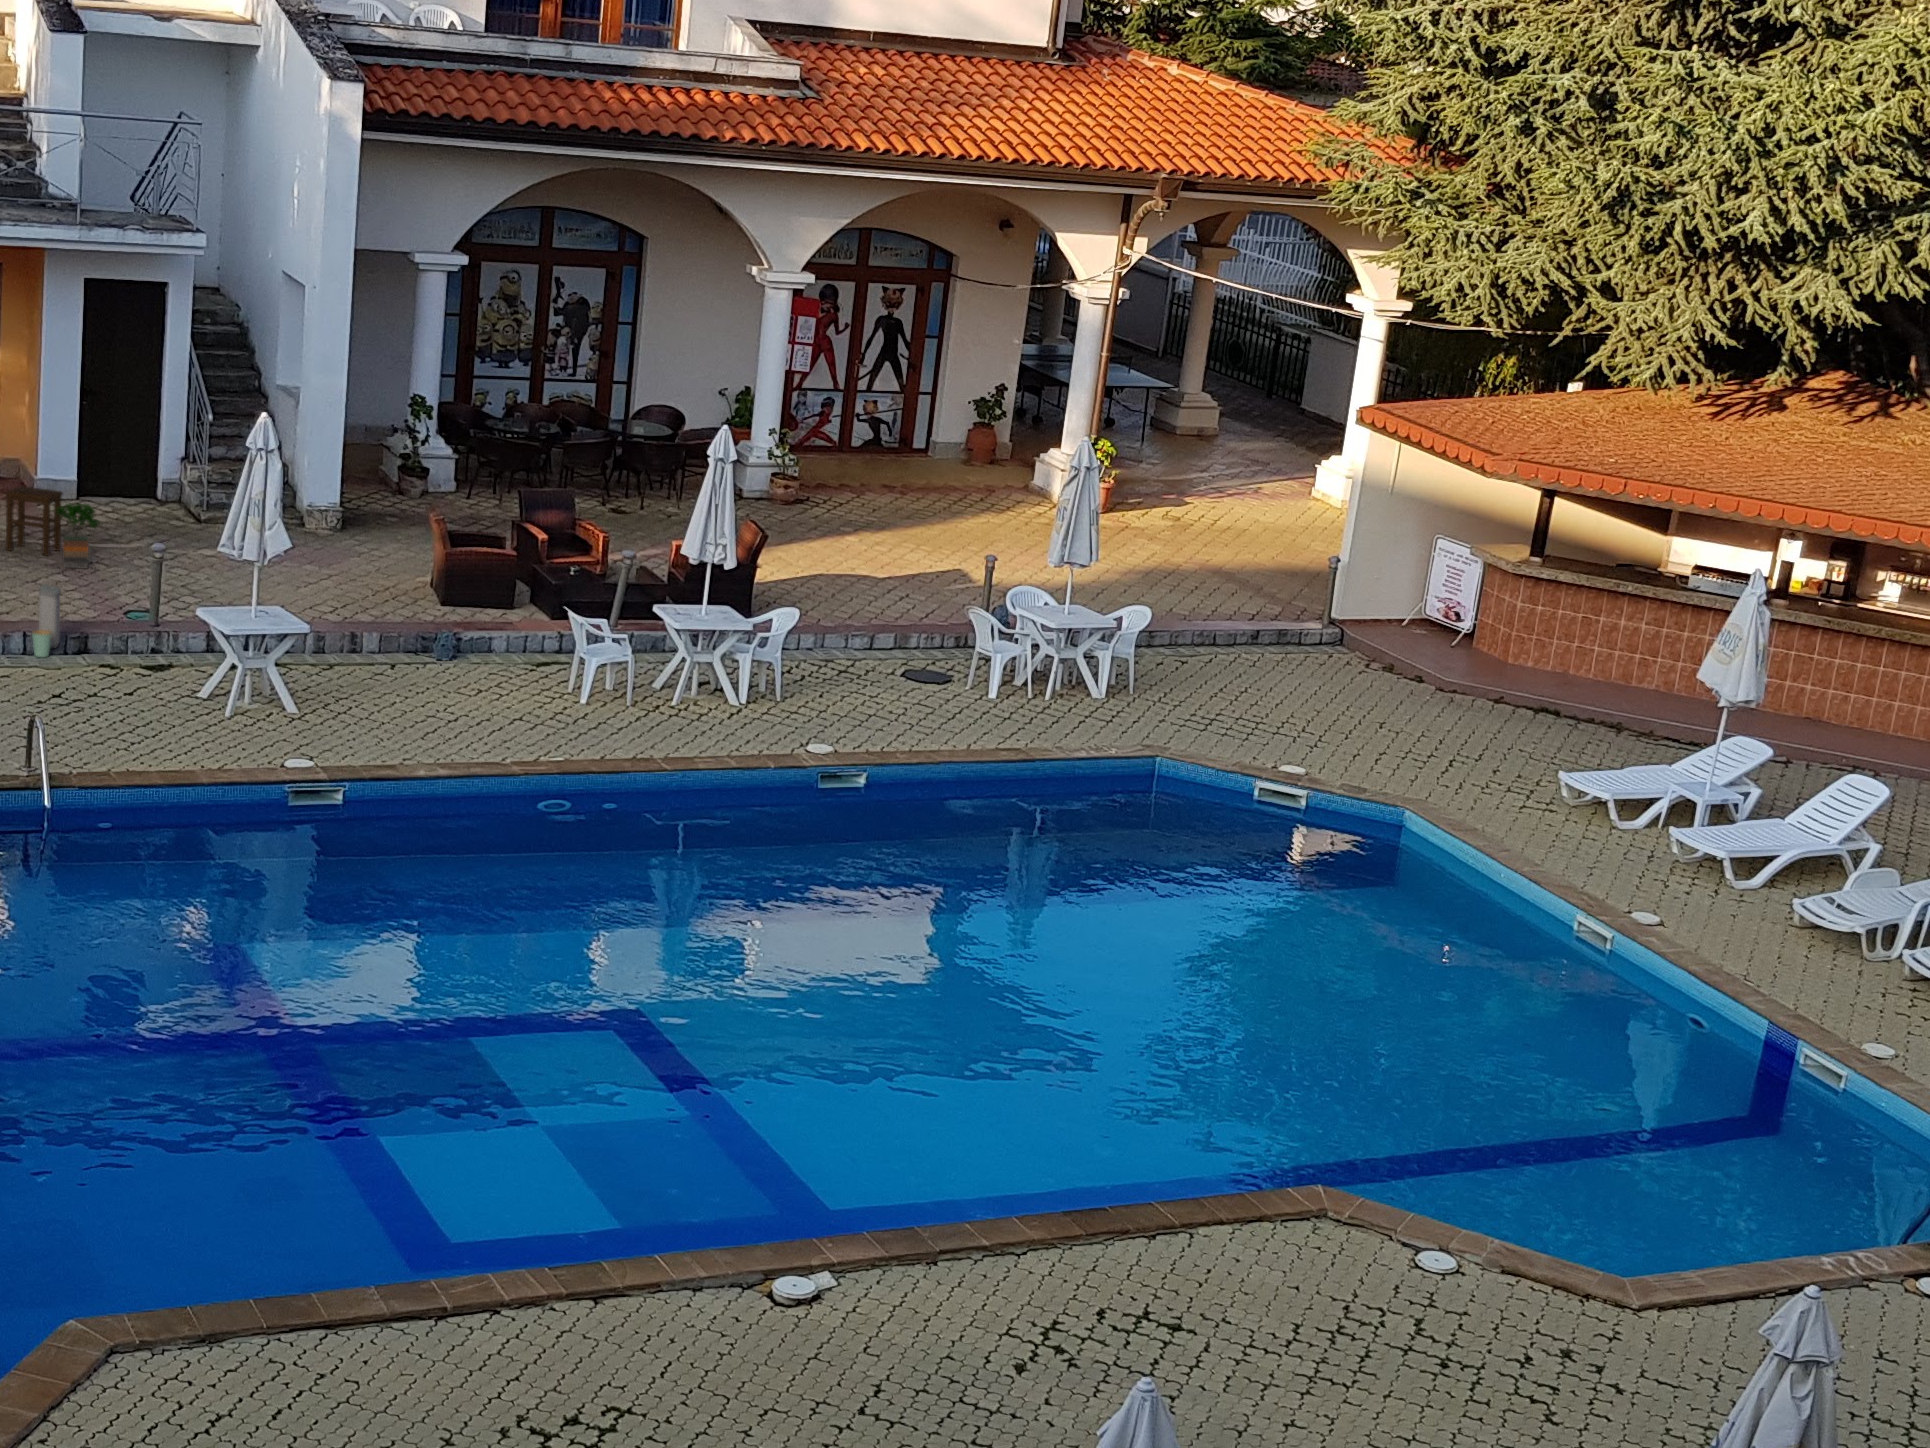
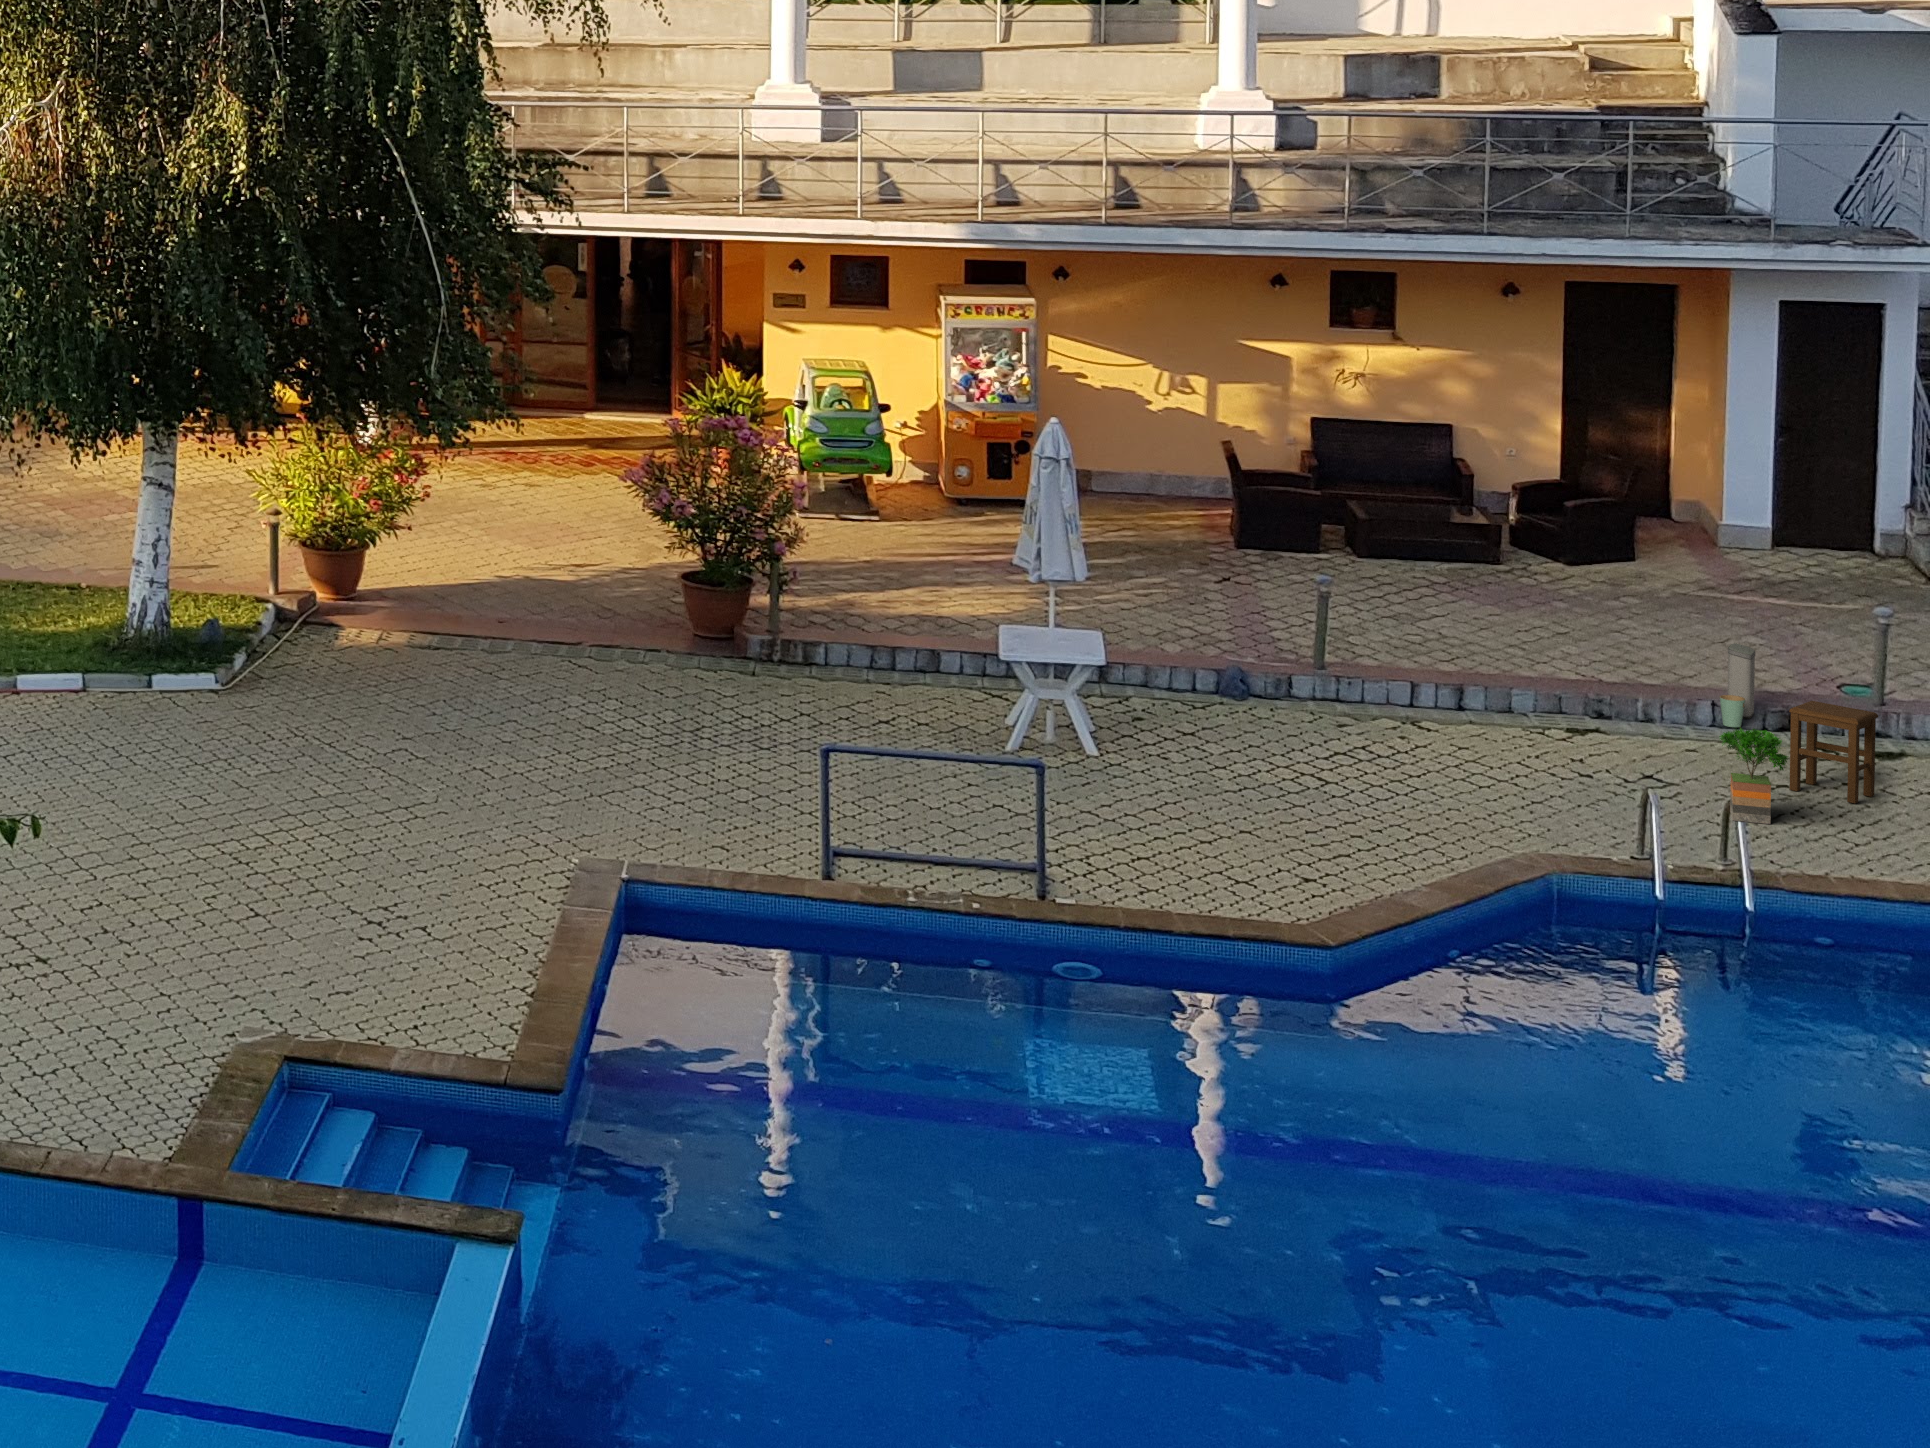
stool: present [6,486,63,556] -> present [1789,701,1878,803]
potted tree: present [56,503,99,569] -> present [1719,728,1788,824]

